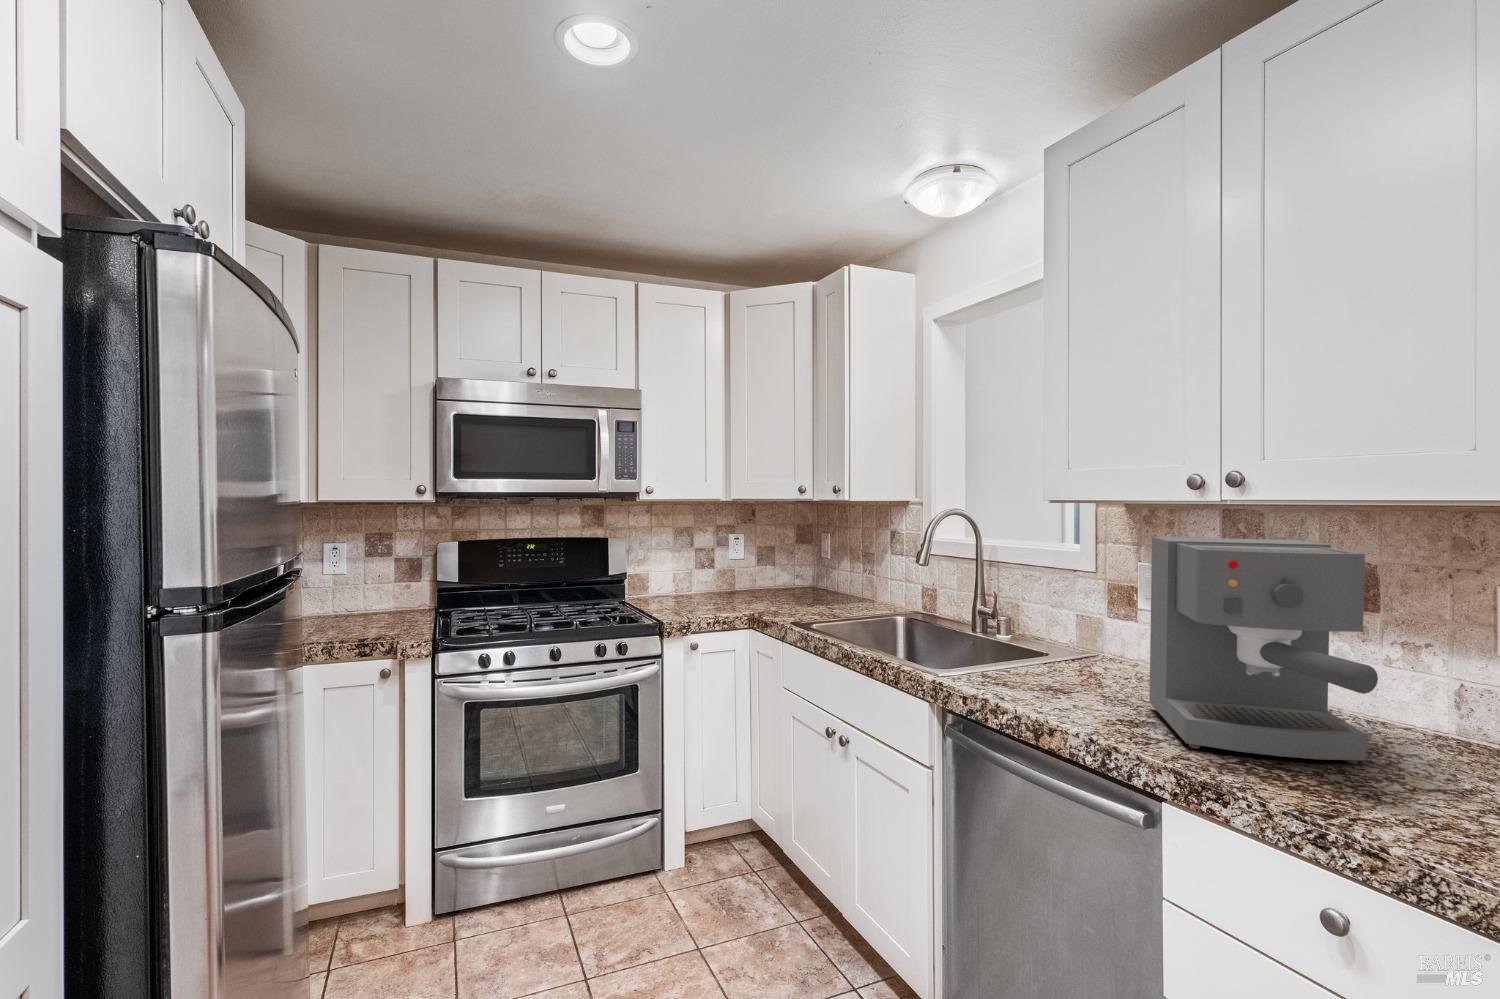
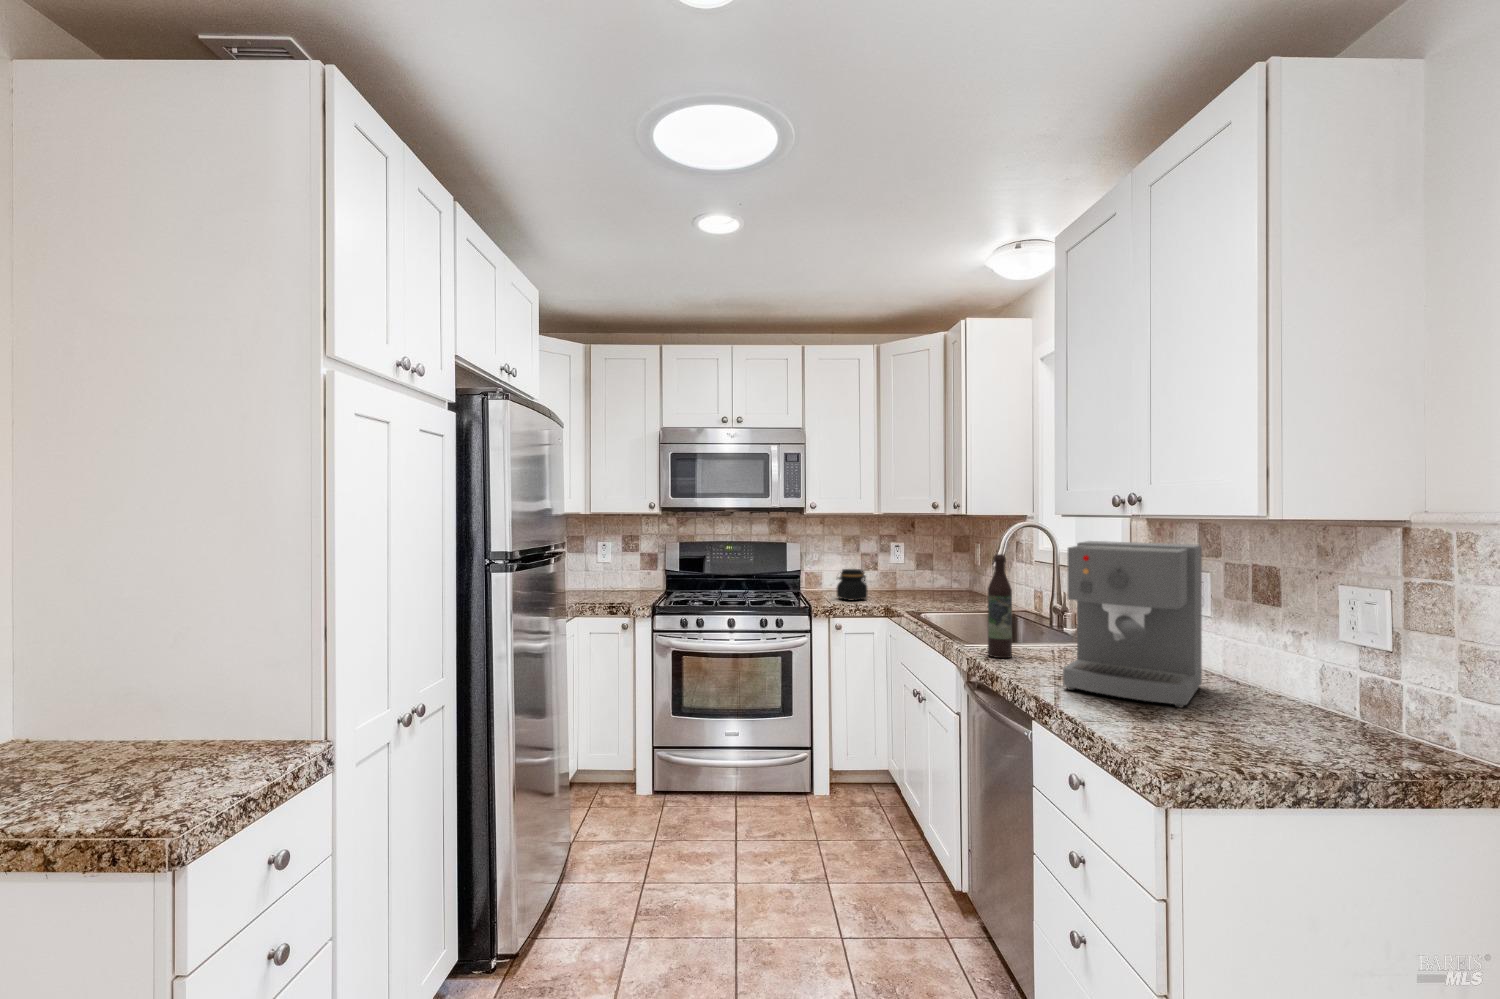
wine bottle: none [994,556,1028,695] -> present [988,554,1012,658]
jar: none [680,570,719,610] -> present [837,569,868,600]

